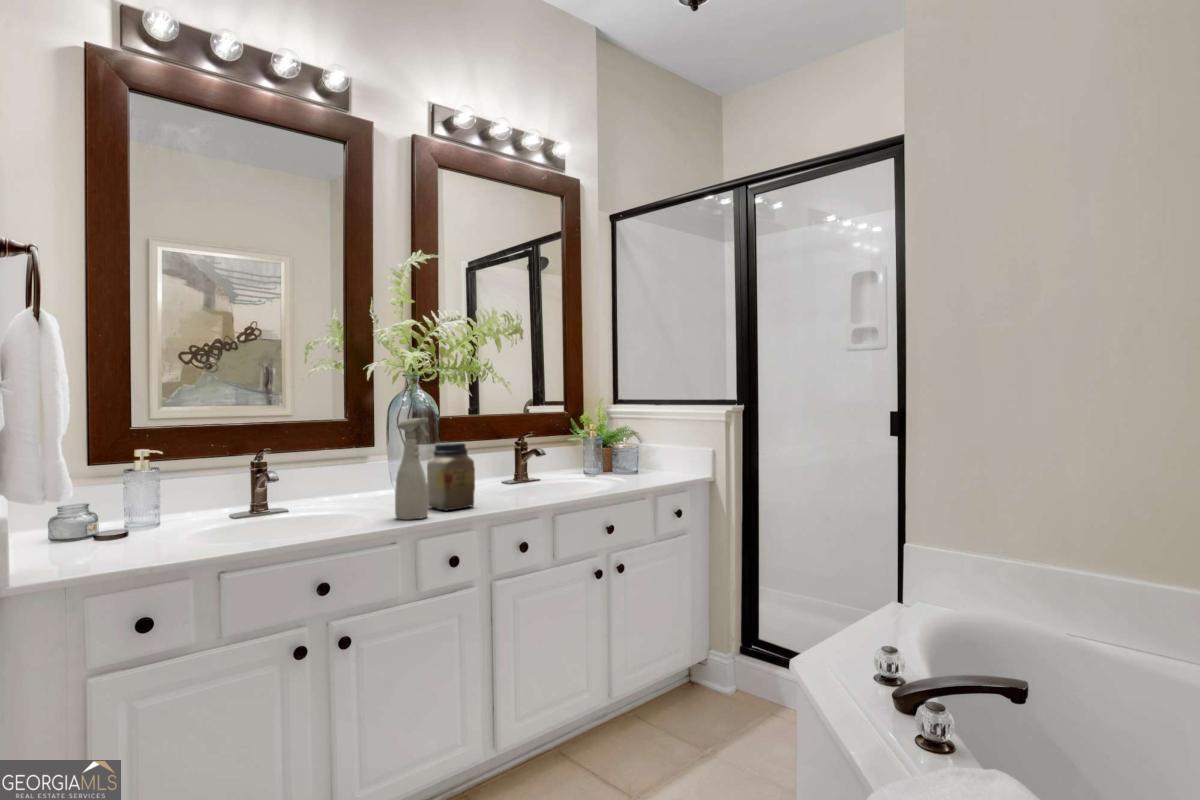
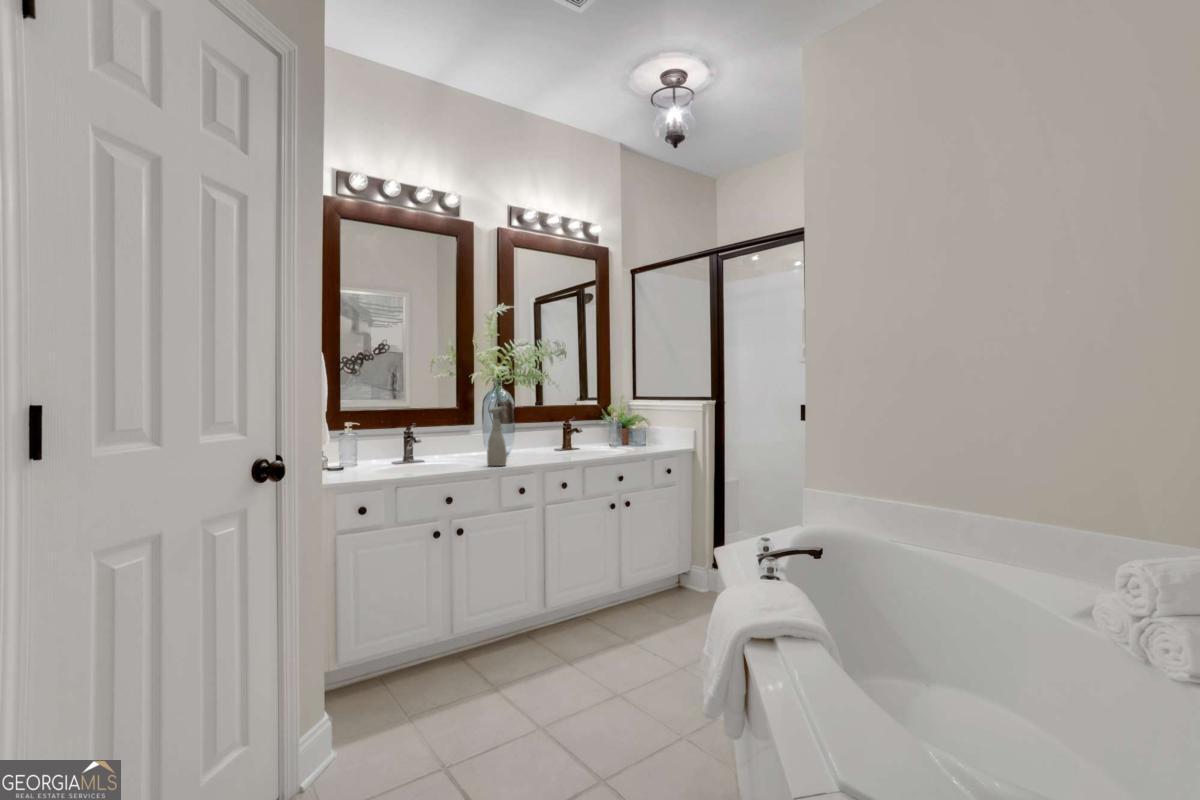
jar: present [427,443,475,510] -> none [506,422,535,463]

